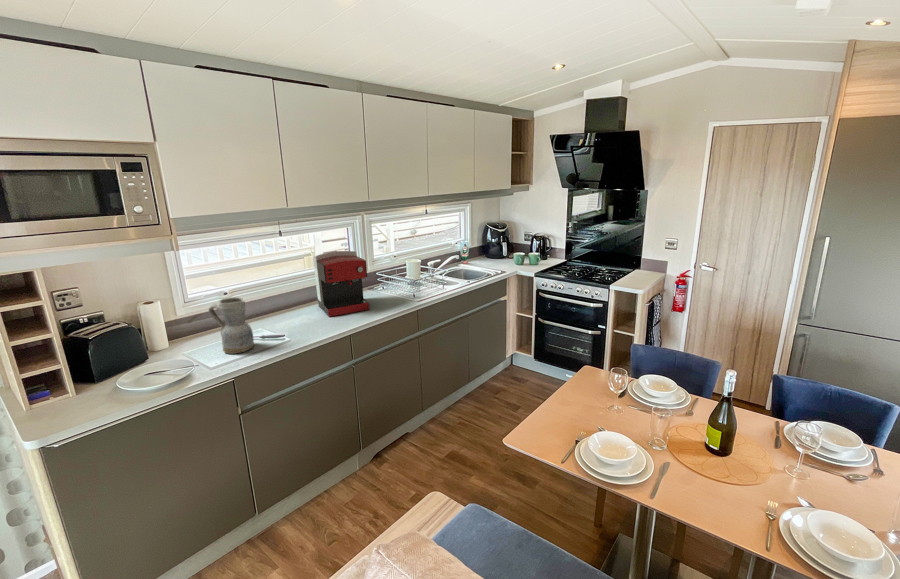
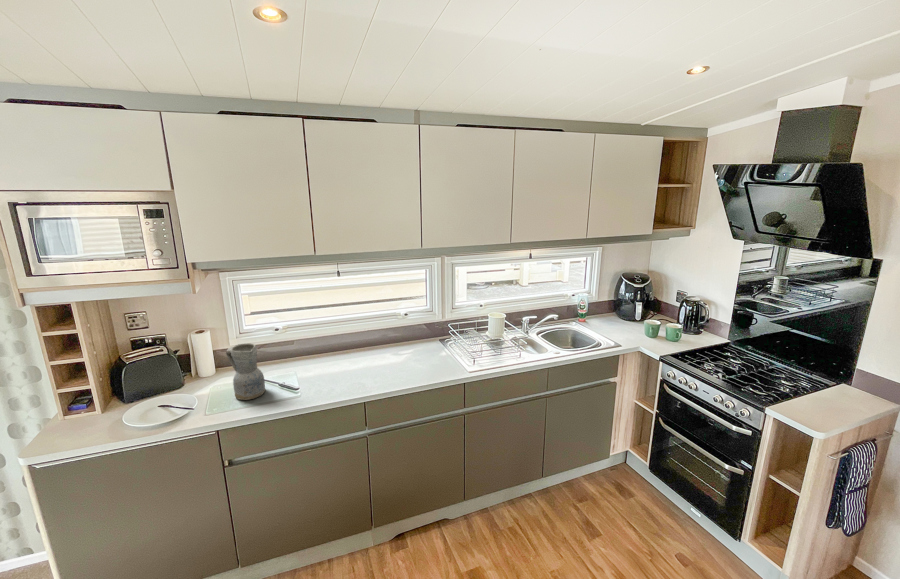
coffee maker: present [313,251,369,317] -> none [357,299,411,372]

